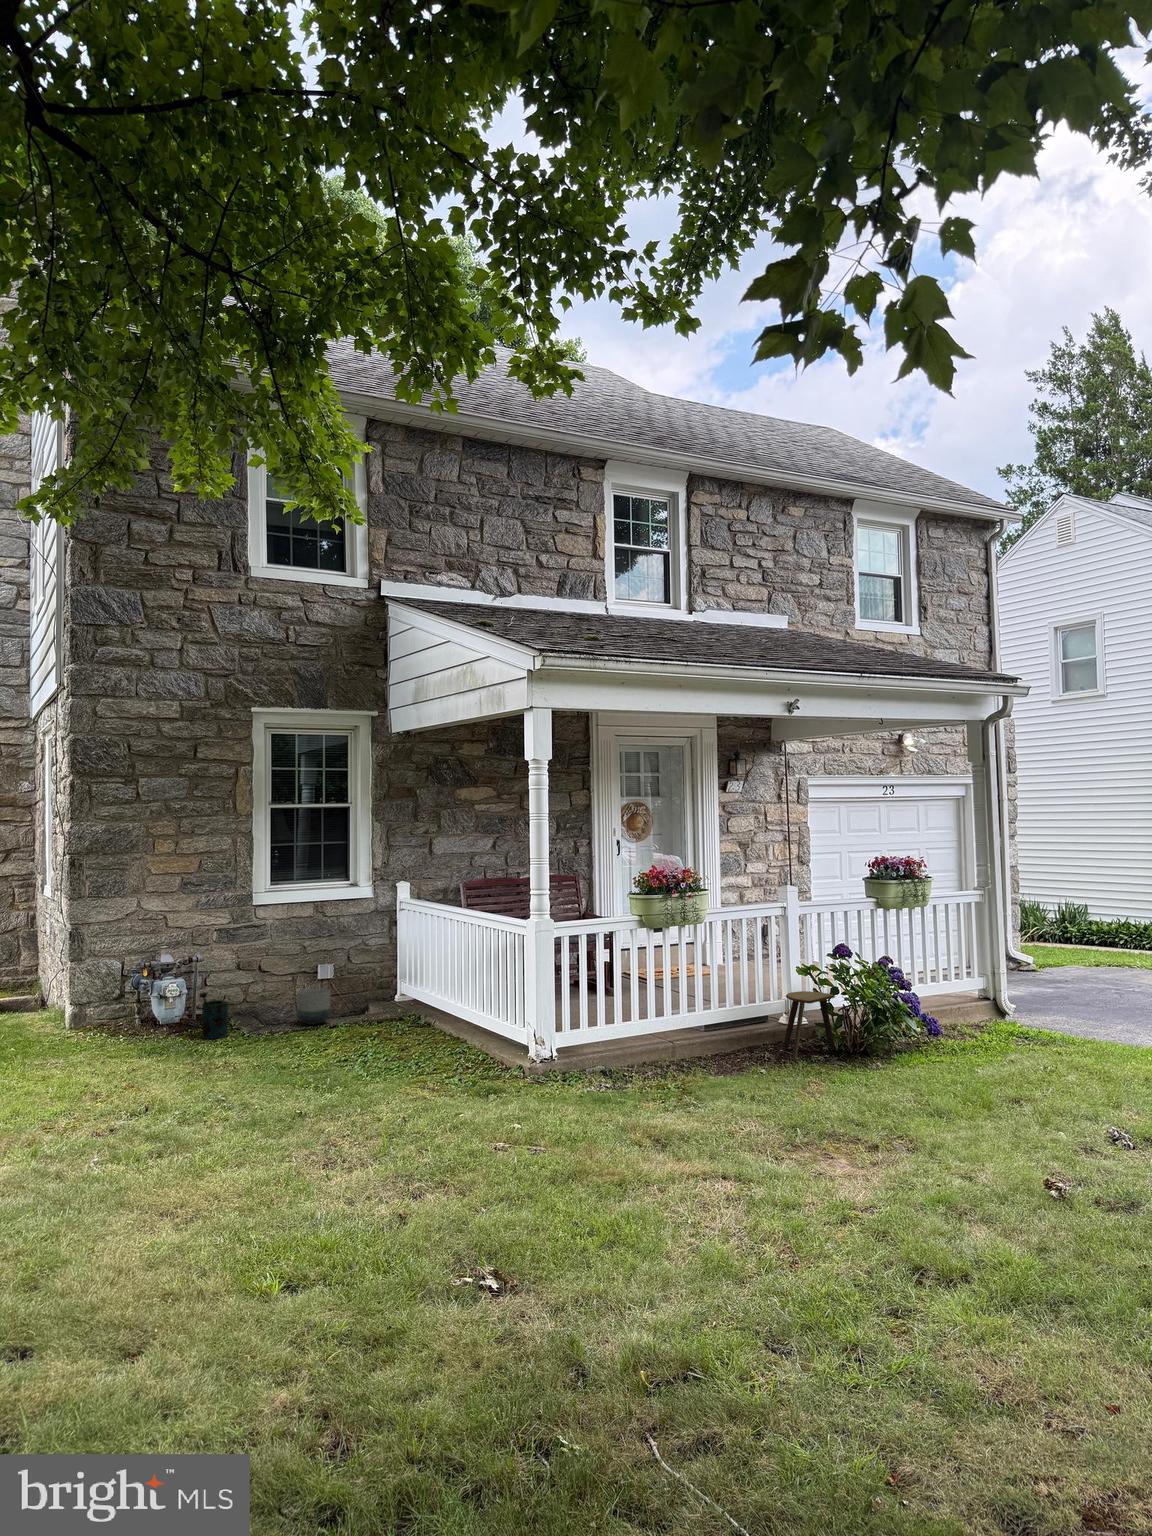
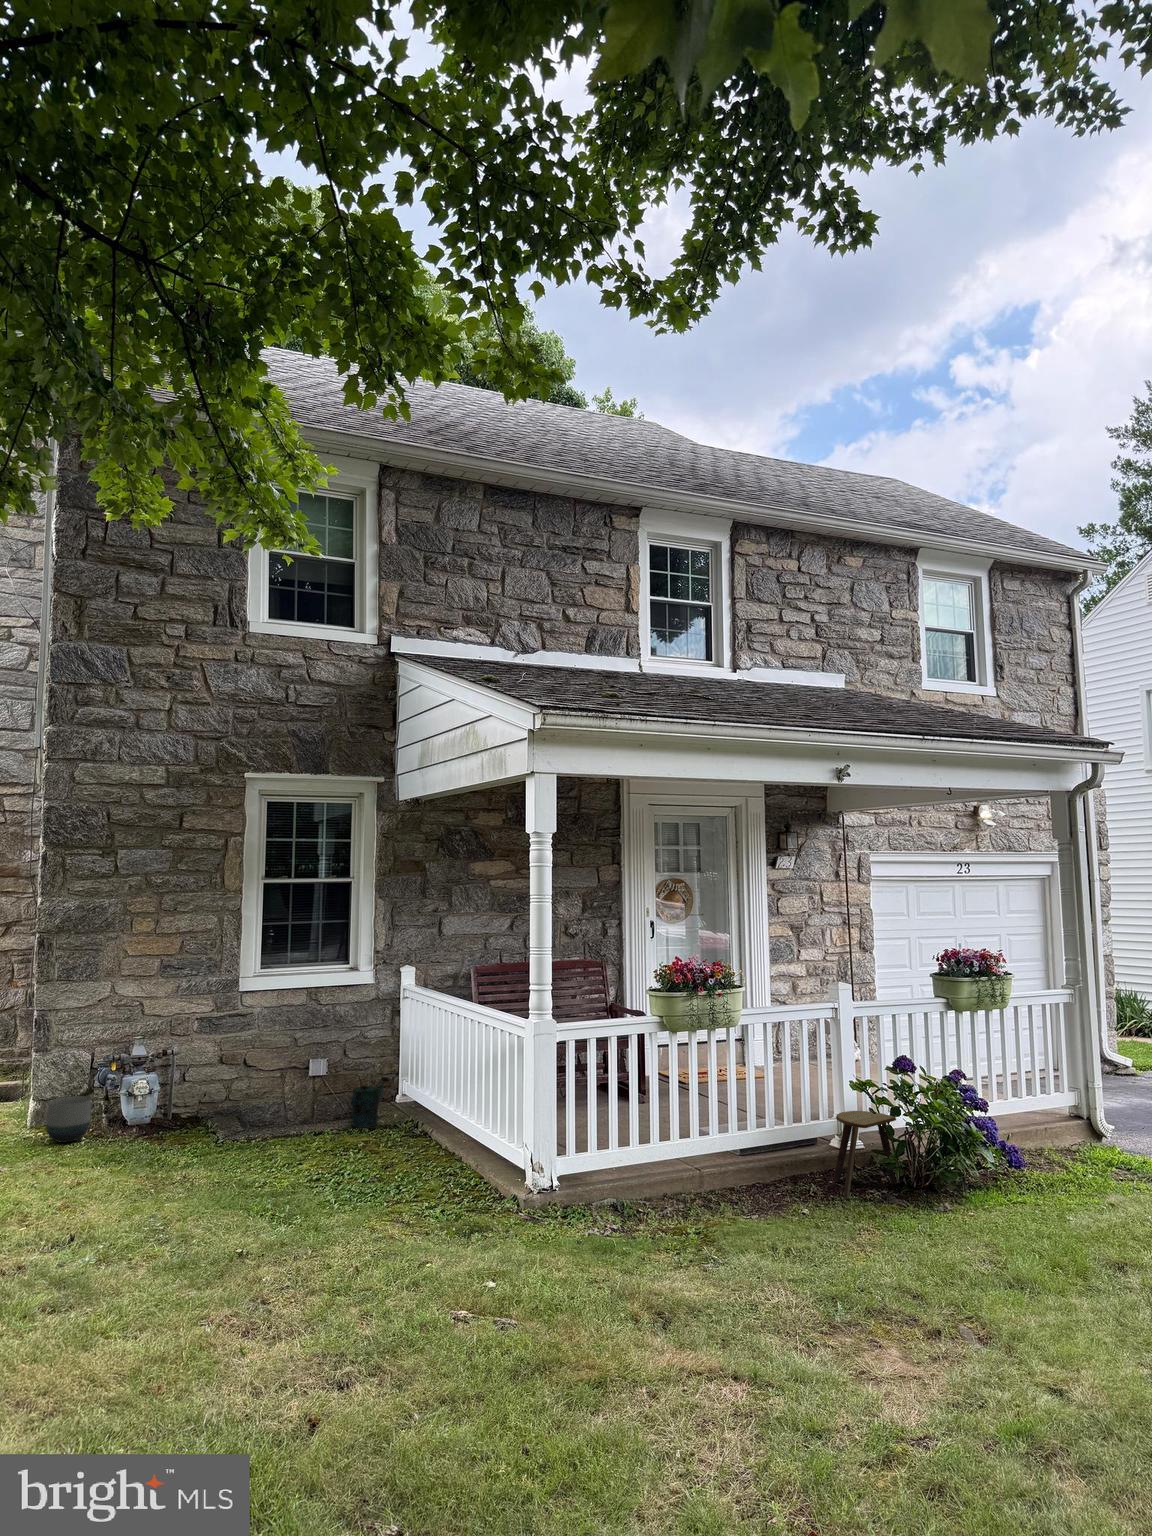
planter: present [297,988,330,1025] -> present [46,1096,92,1143]
watering can: present [199,993,228,1039] -> present [351,1077,389,1128]

